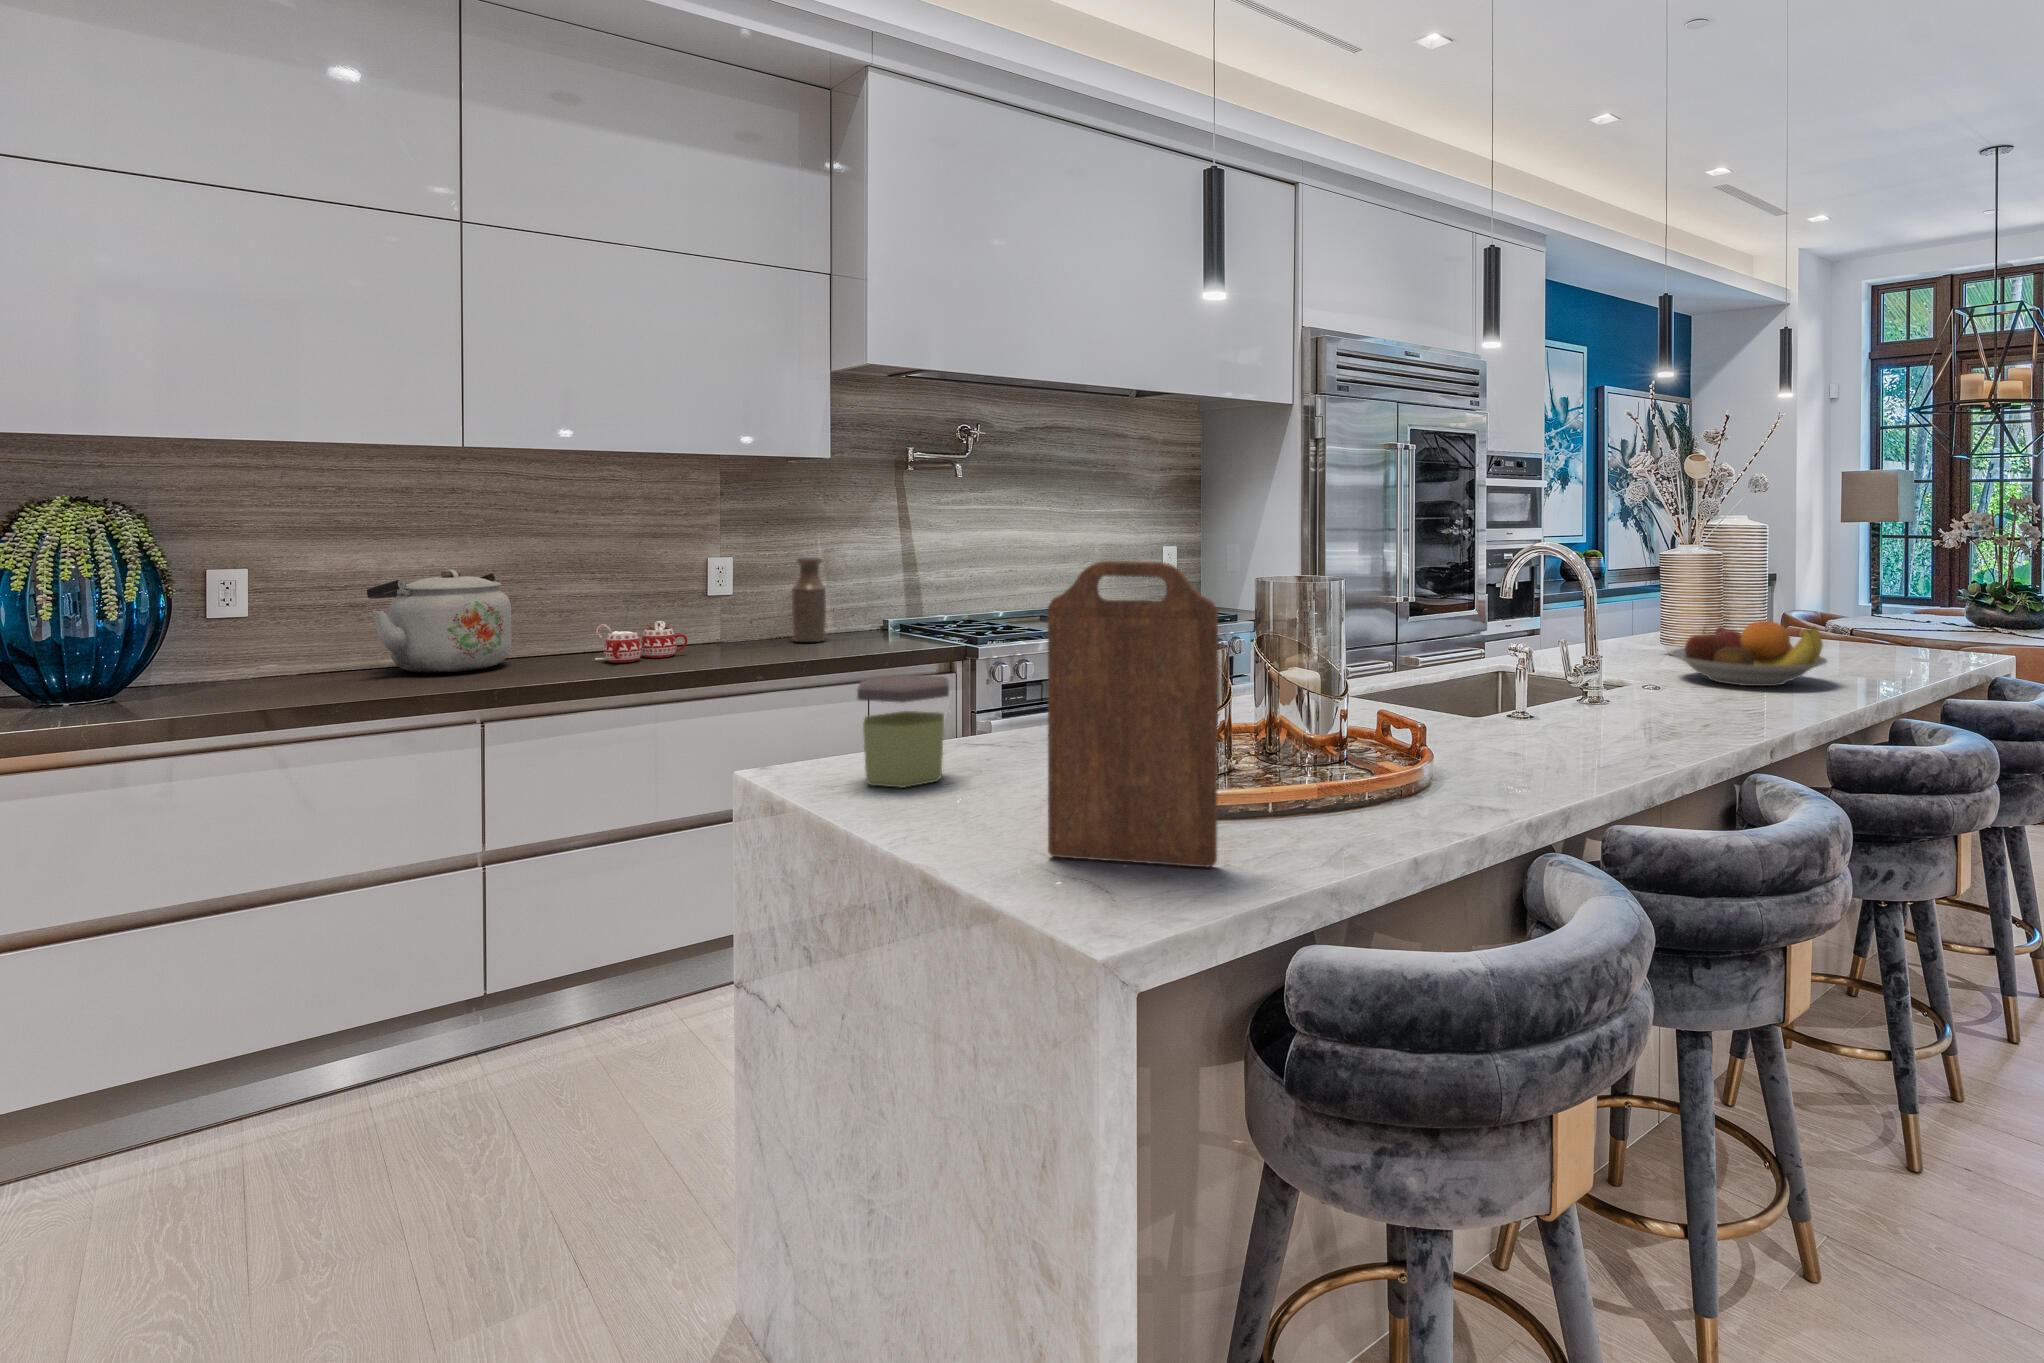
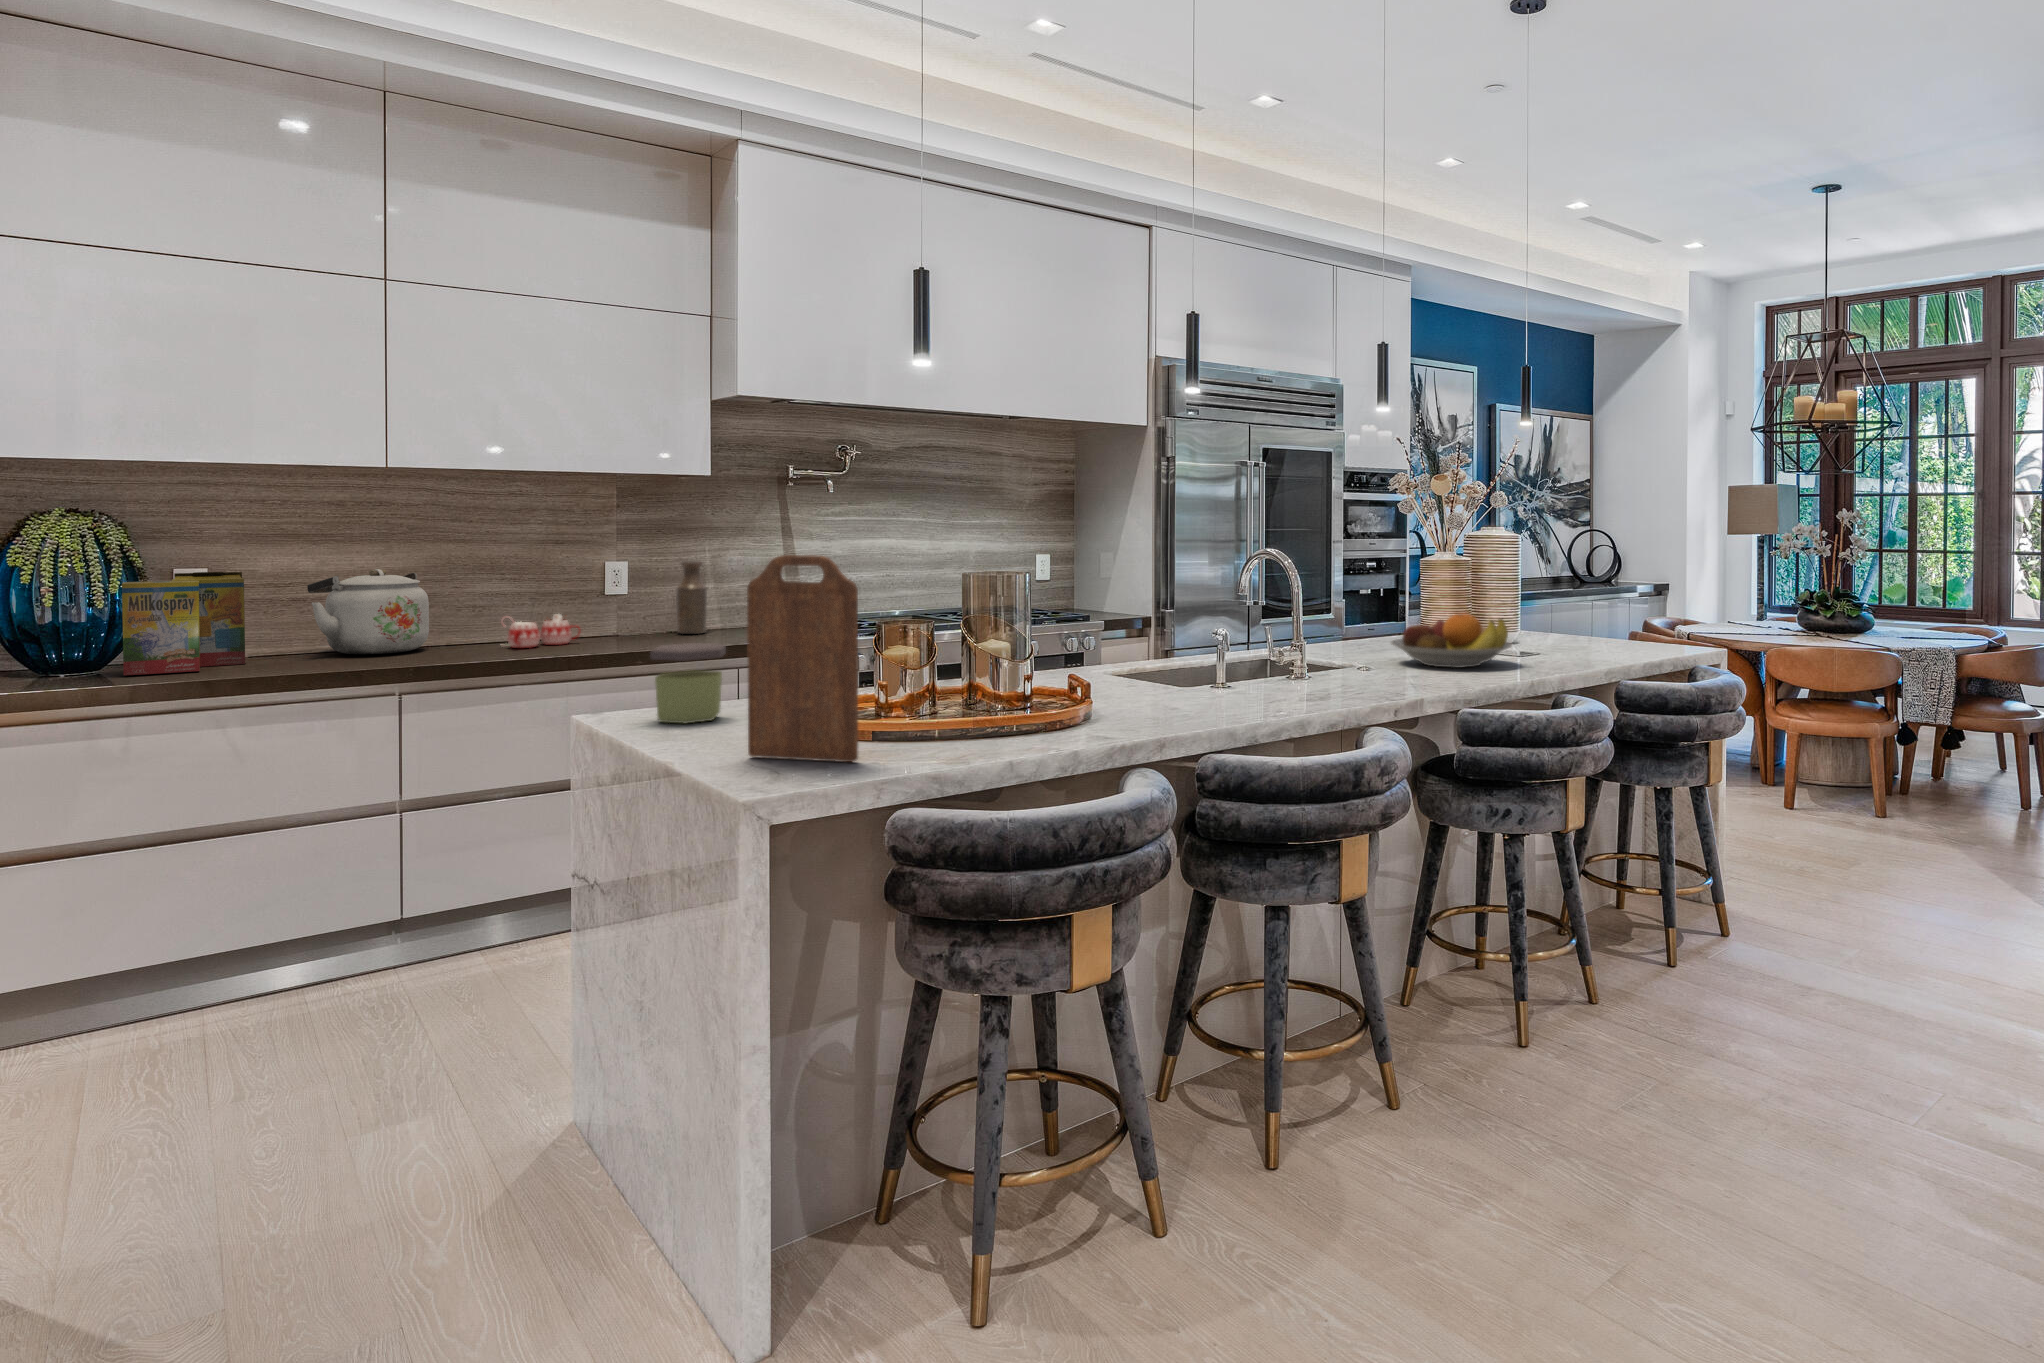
cereal box: none [139,574,293,706] -> present [122,572,245,675]

